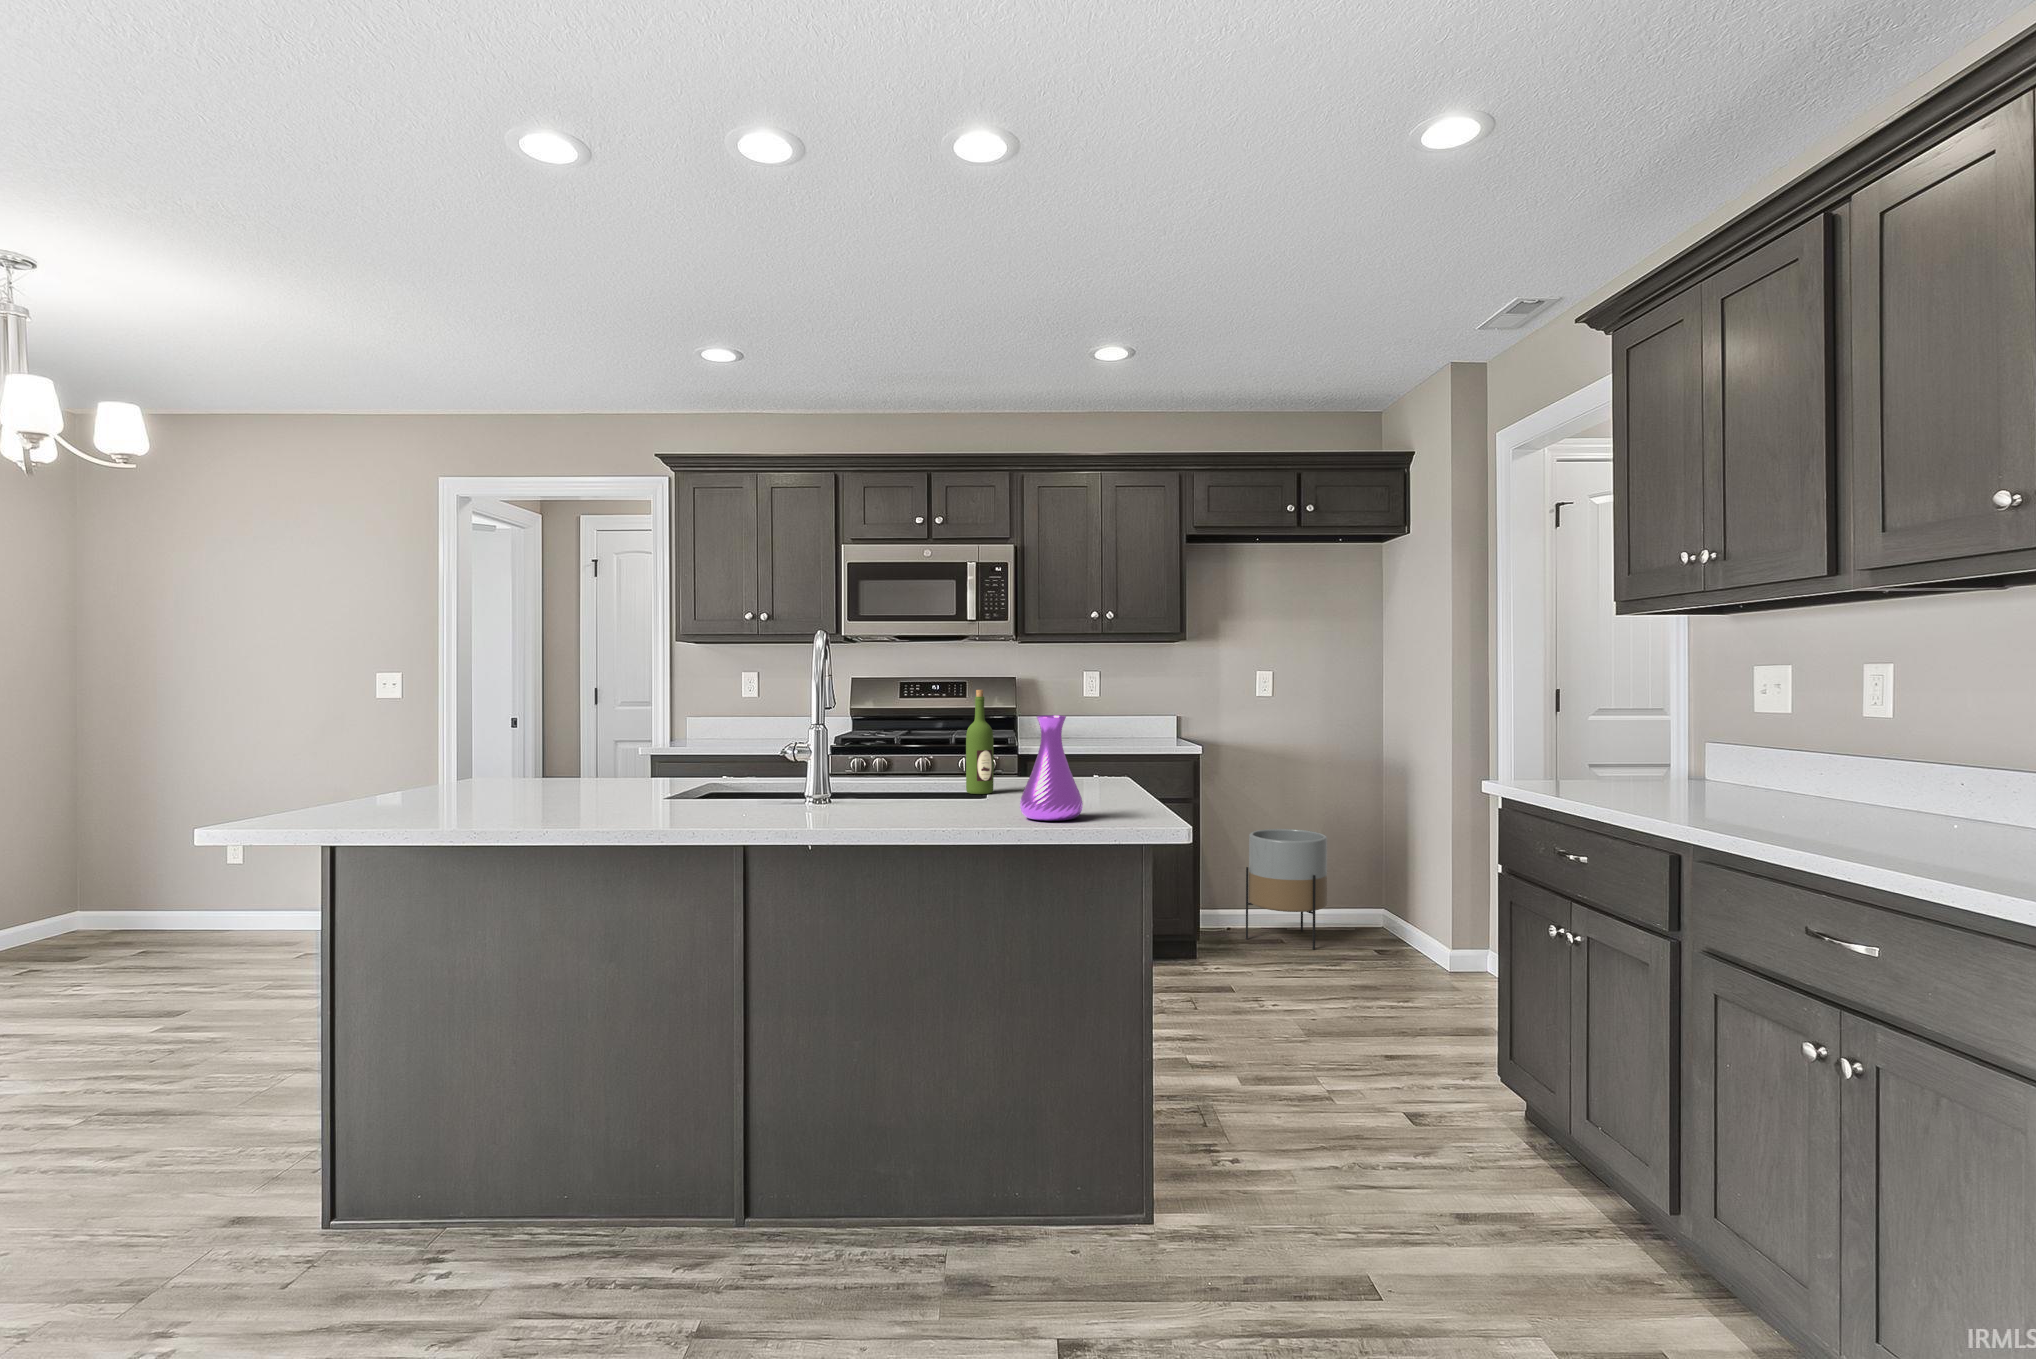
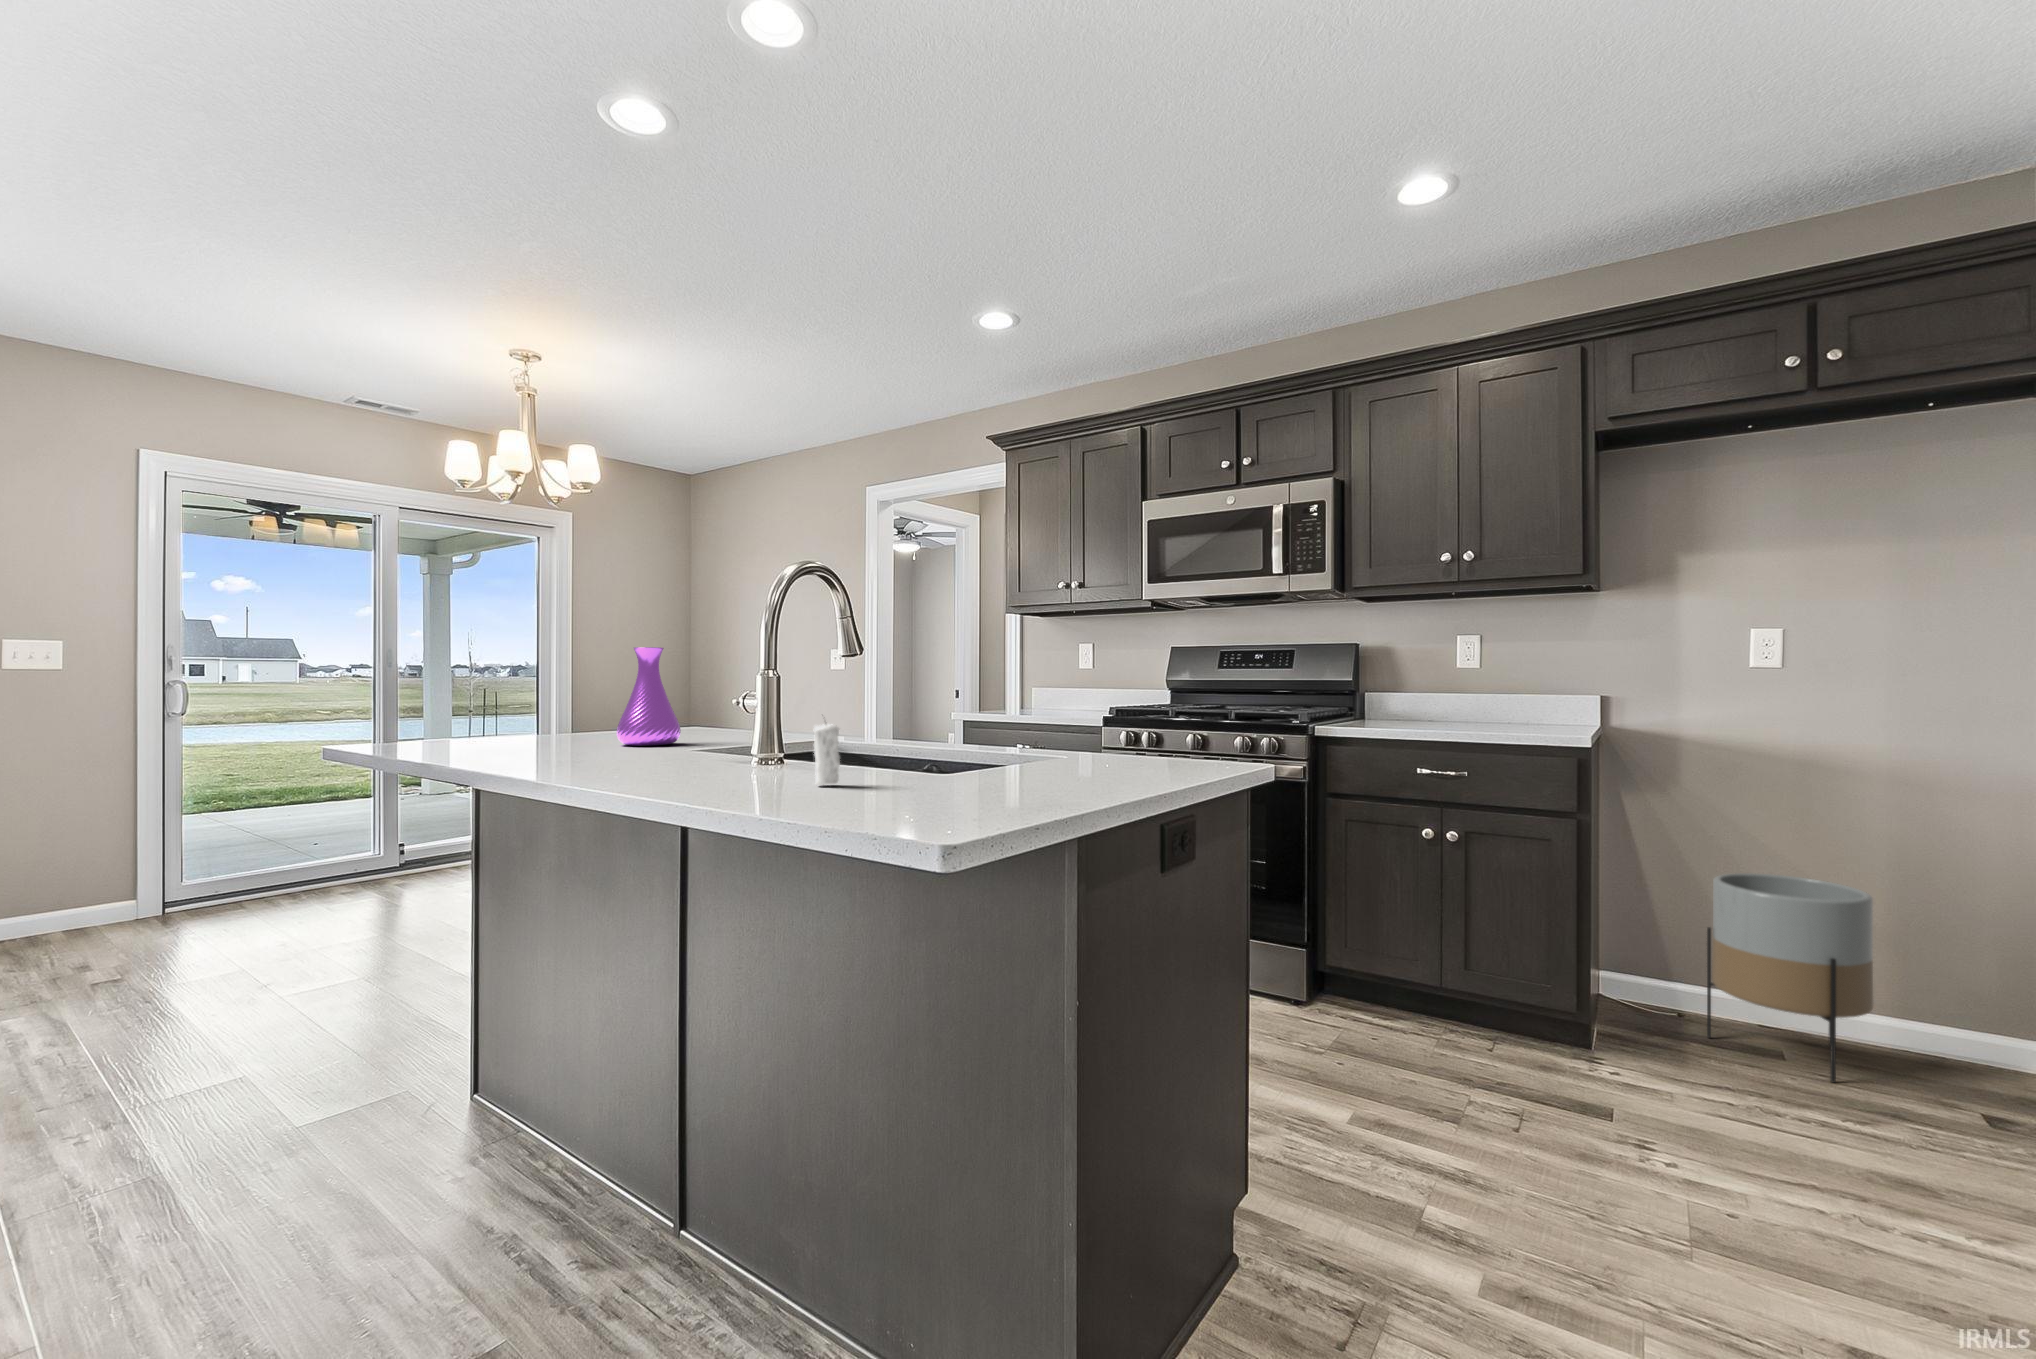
wine bottle: present [966,690,994,794] -> none [1035,620,1071,762]
vase: present [1020,715,1083,821] -> present [617,647,681,746]
candle: none [942,773,960,824] -> present [814,723,840,785]

